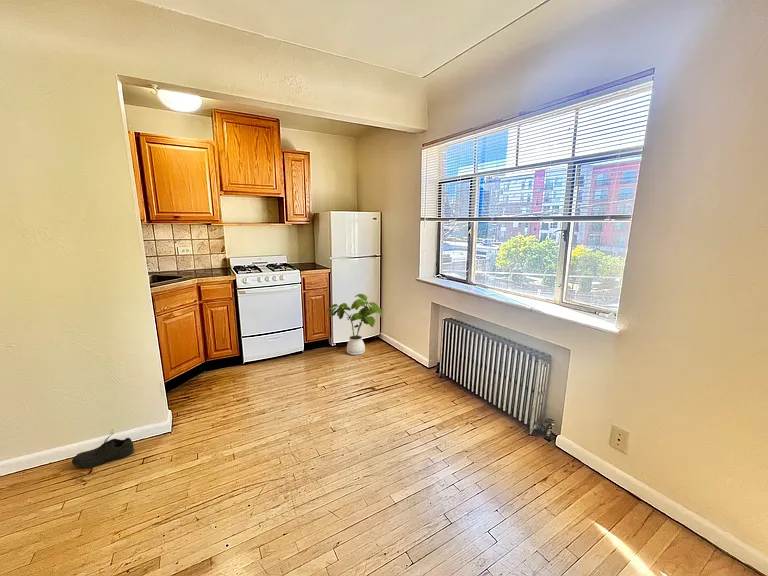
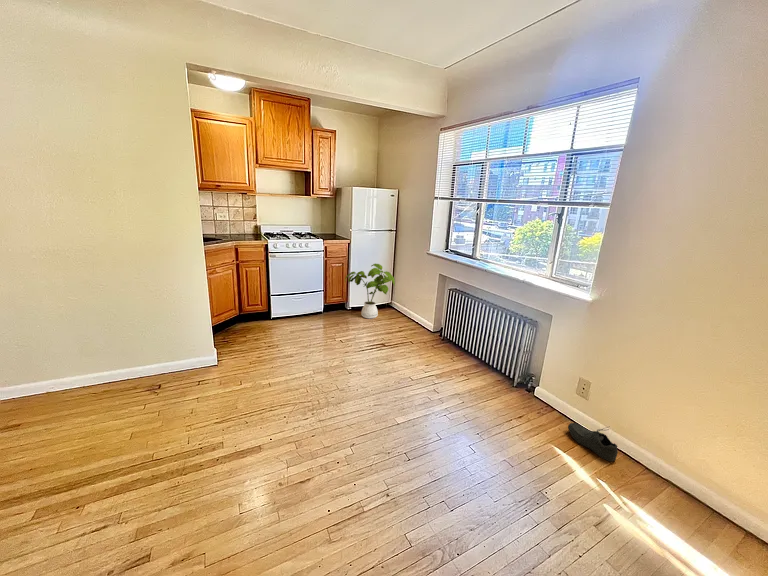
shoe: present [72,433,134,468] -> present [568,423,618,461]

